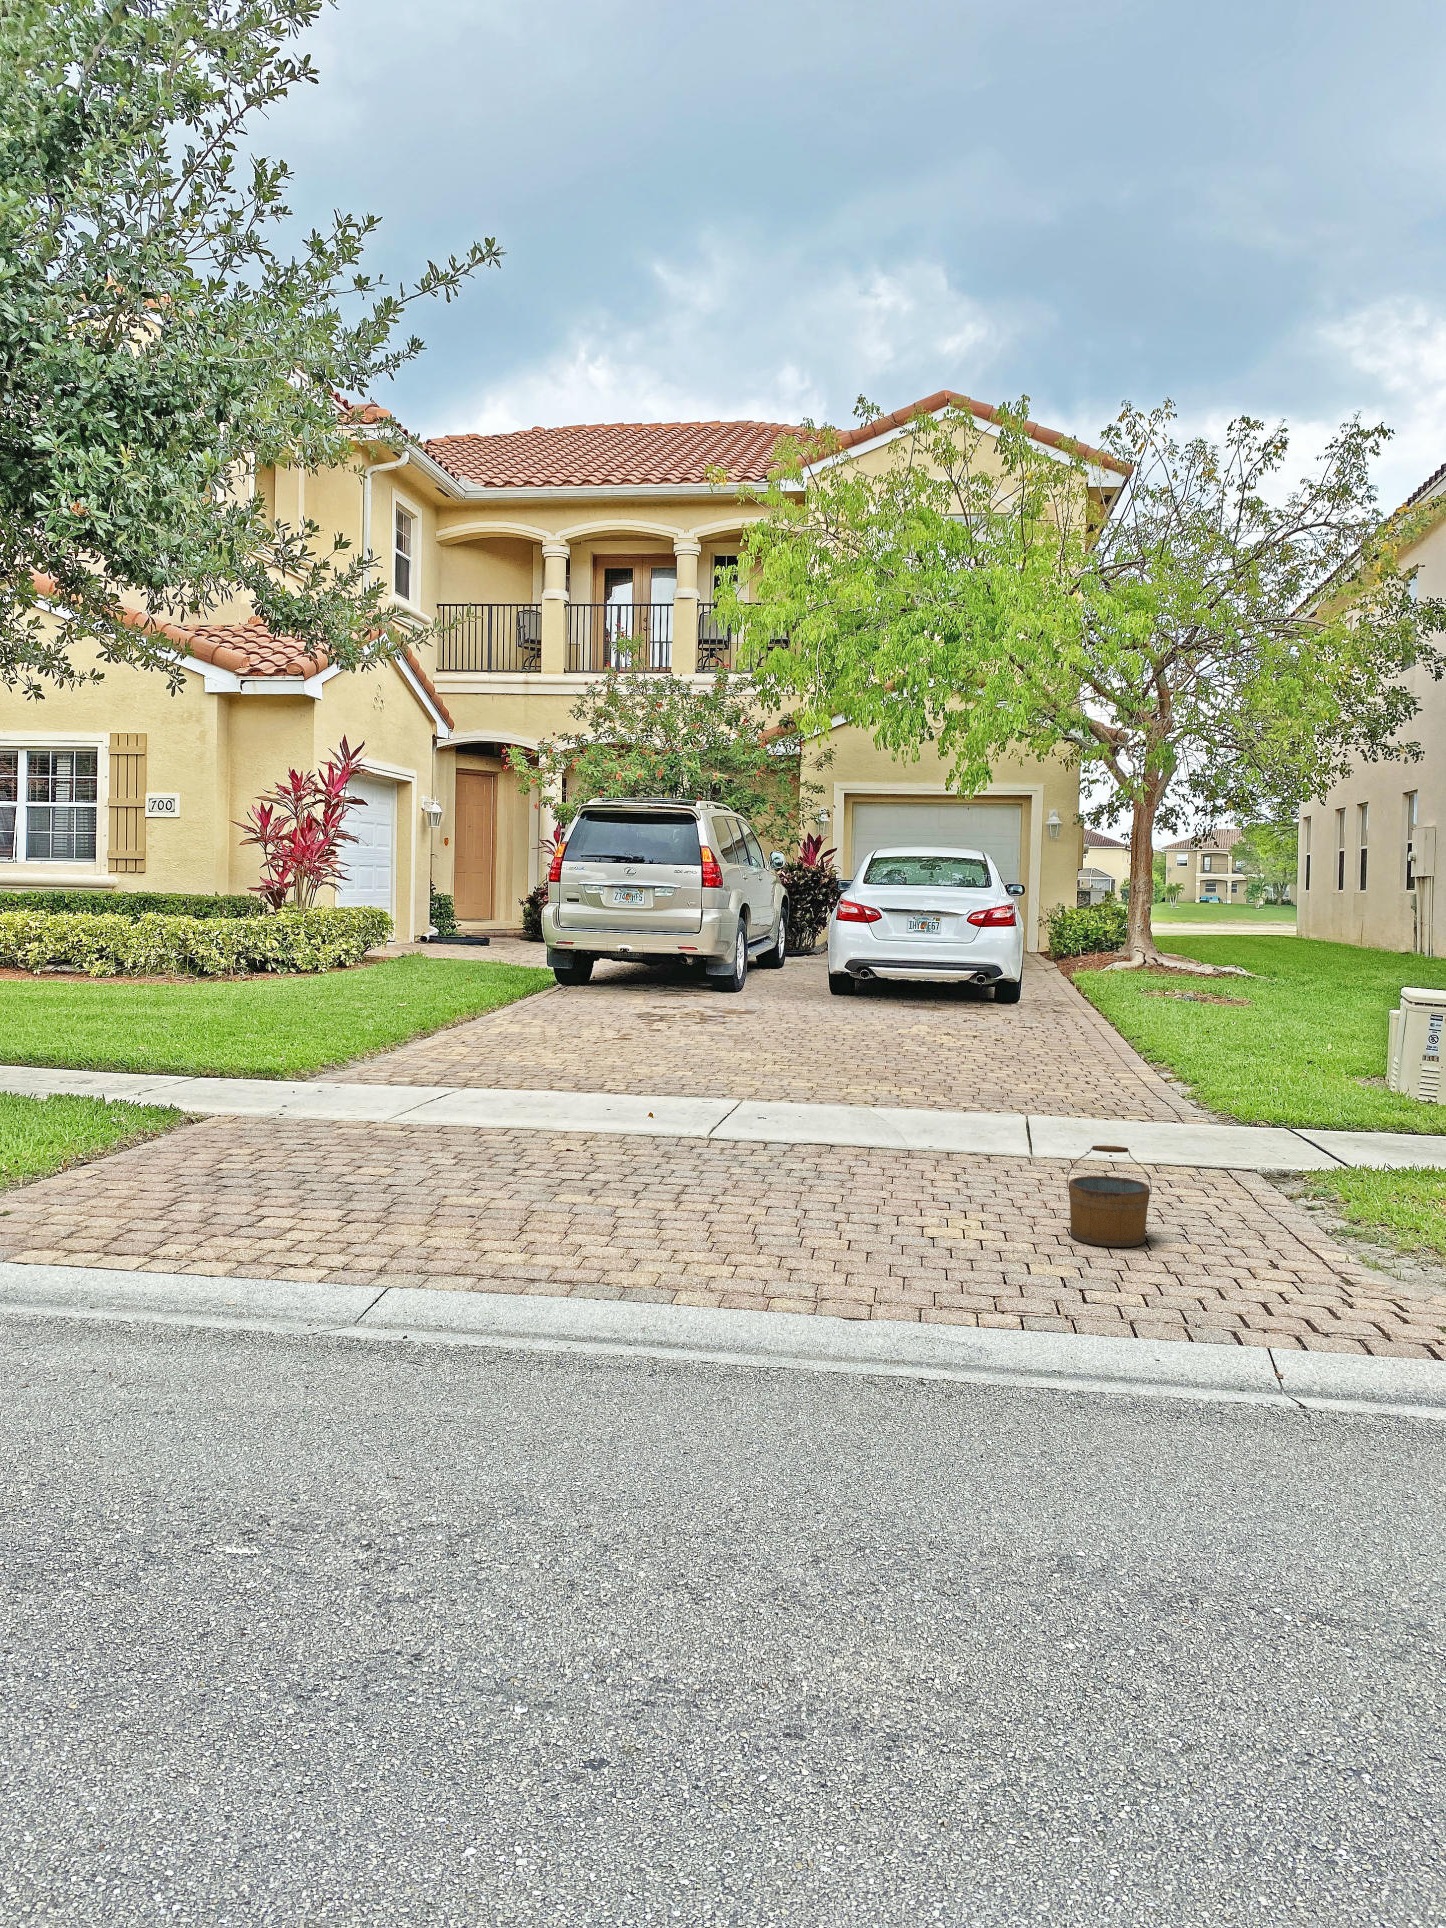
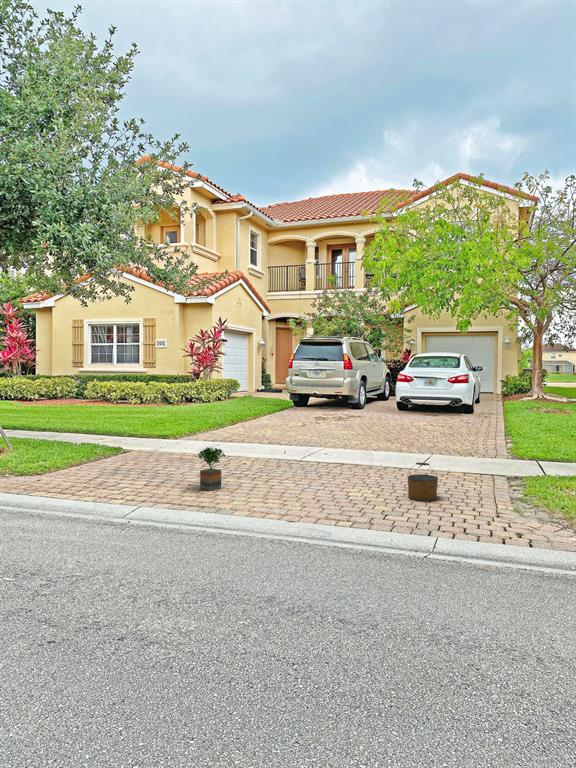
potted tree: none [490,1110,568,1235] -> present [198,447,225,491]

